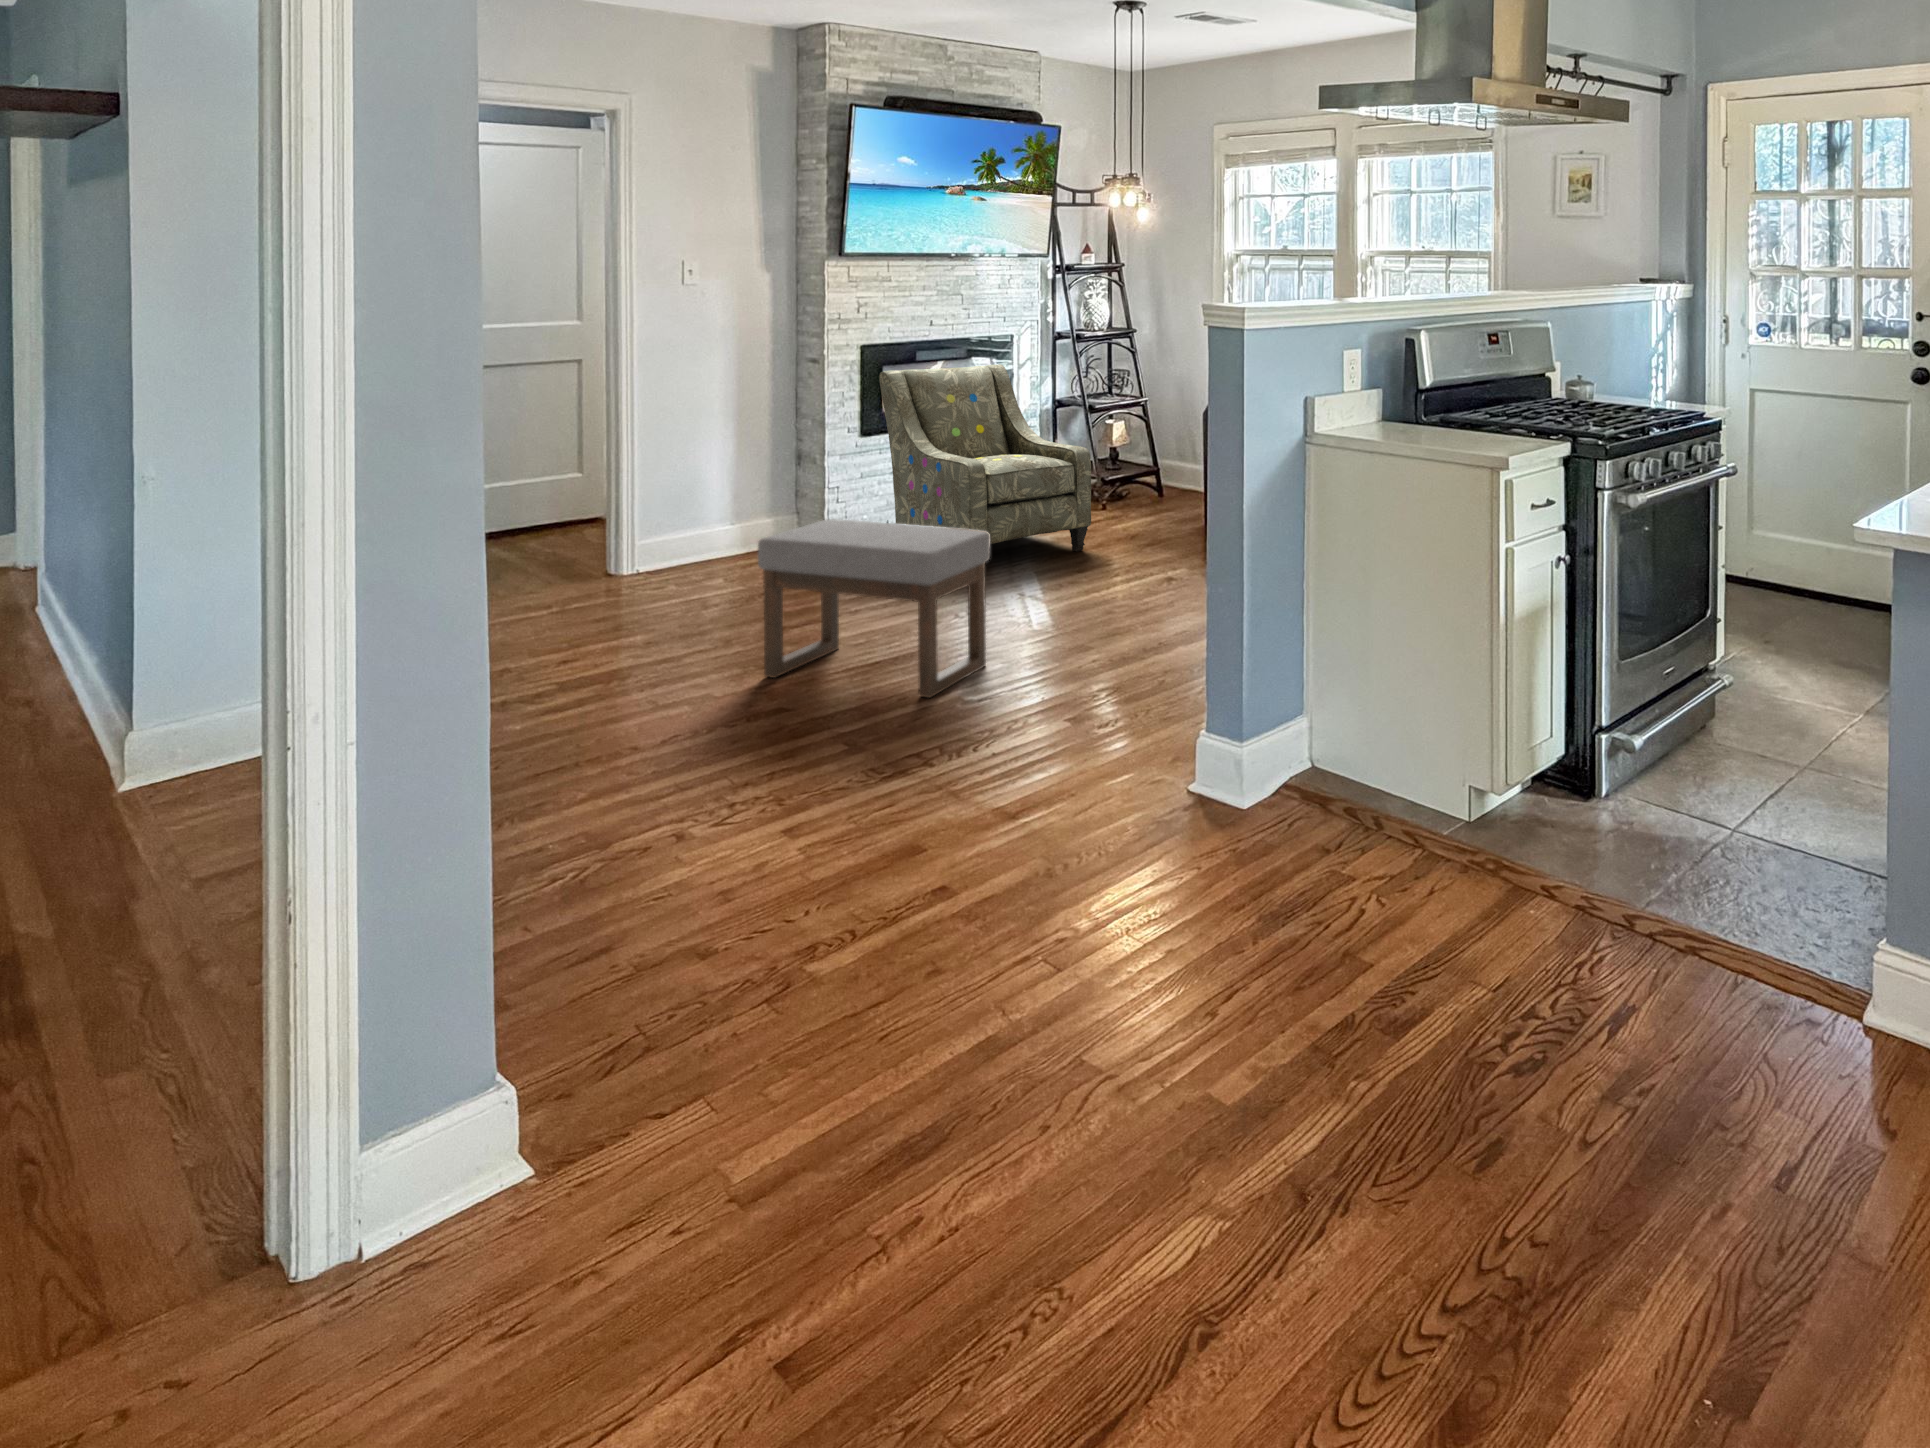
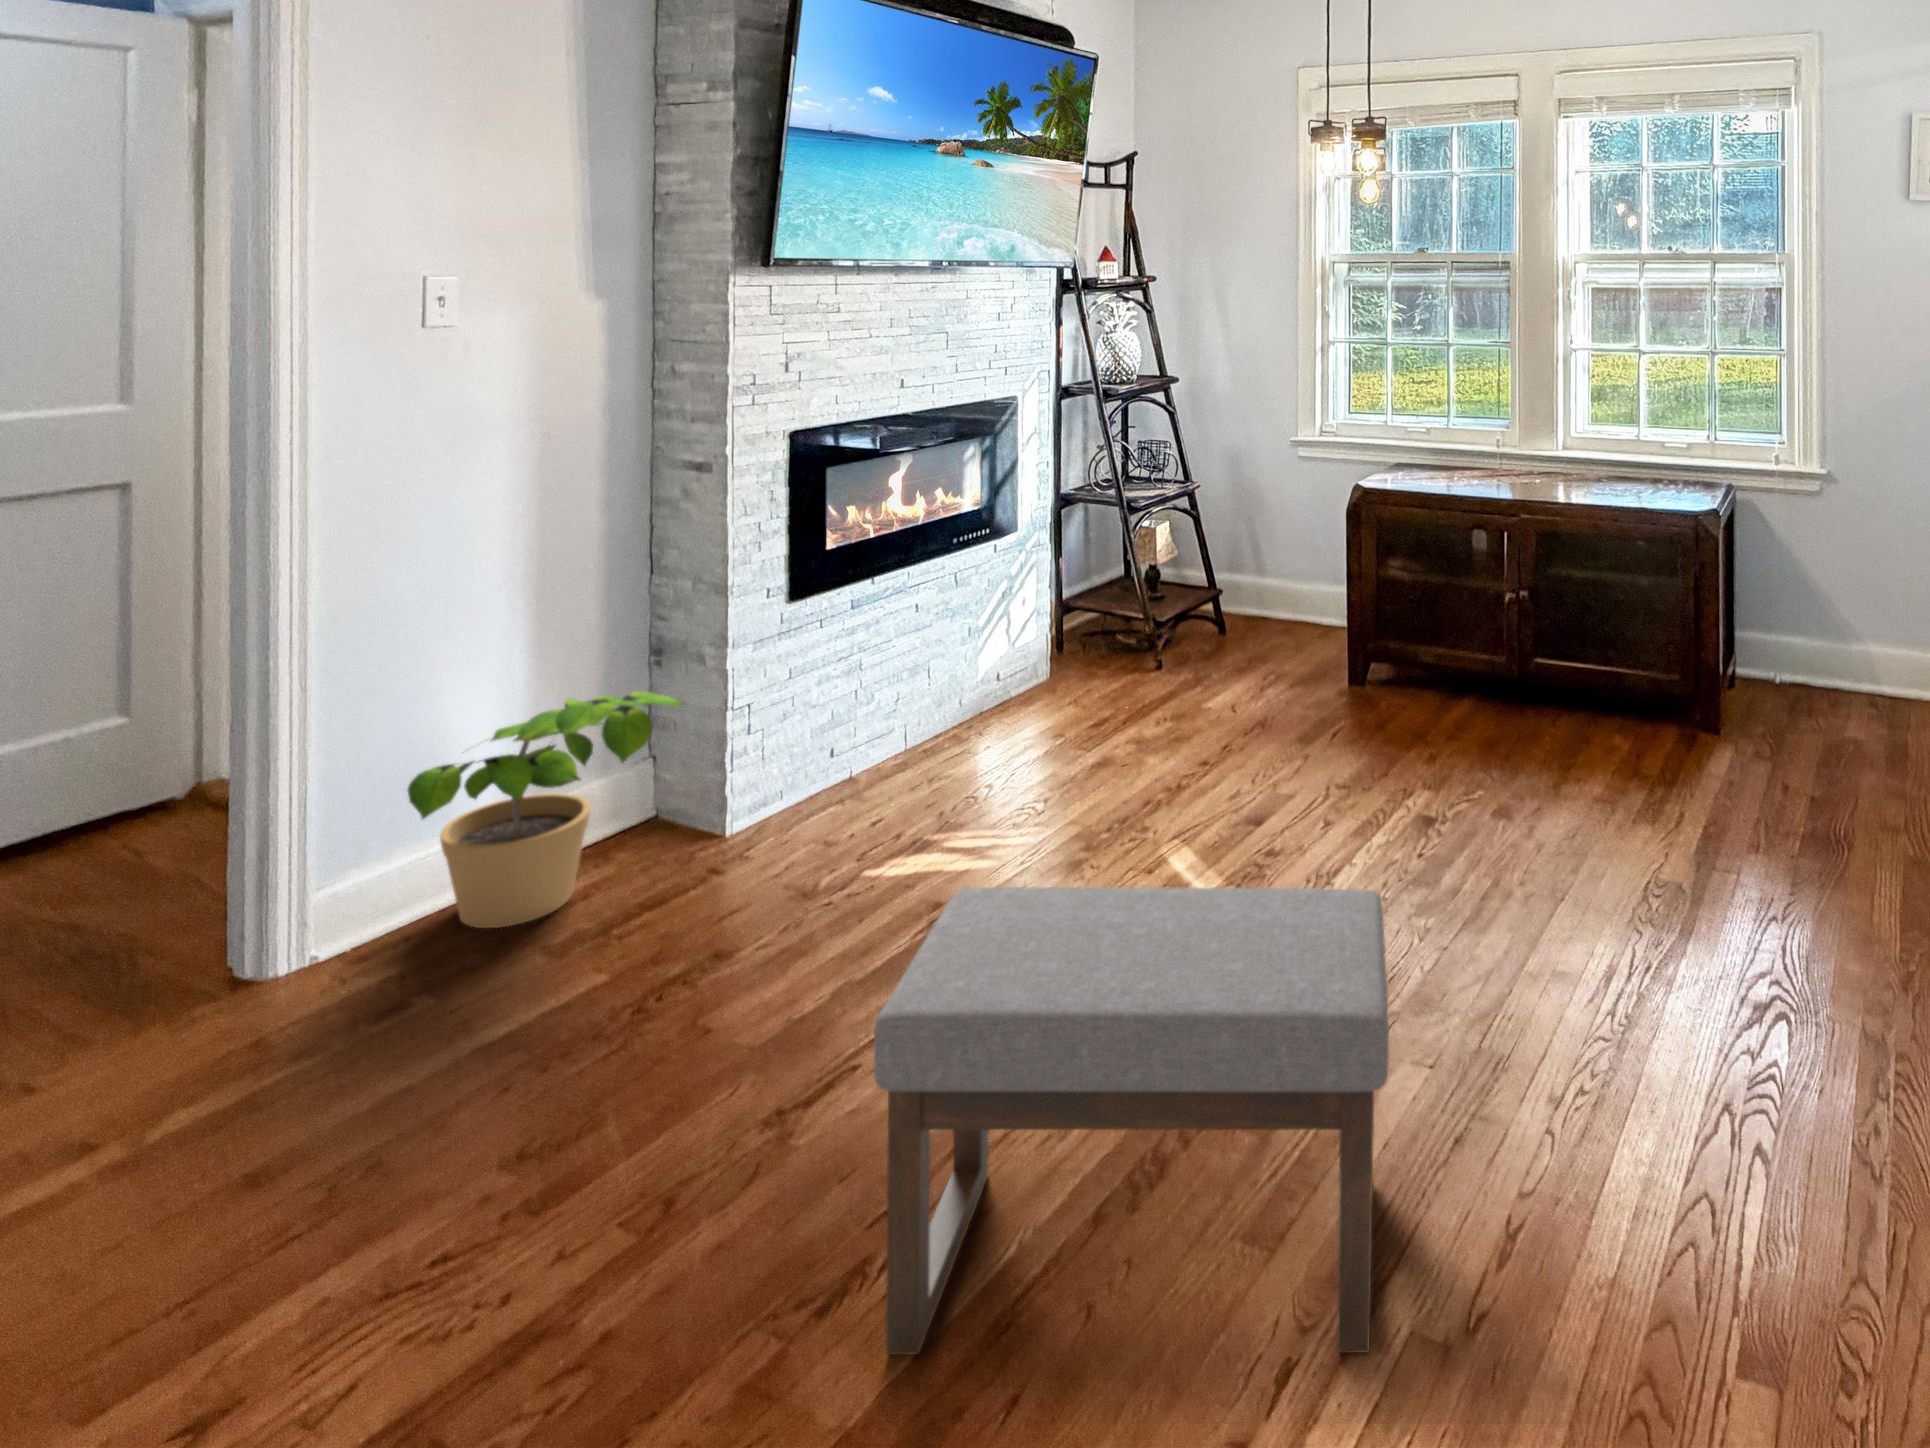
armchair: present [879,364,1091,552] -> none [828,450,1223,856]
potted plant: none [670,462,787,571] -> present [408,691,683,928]

